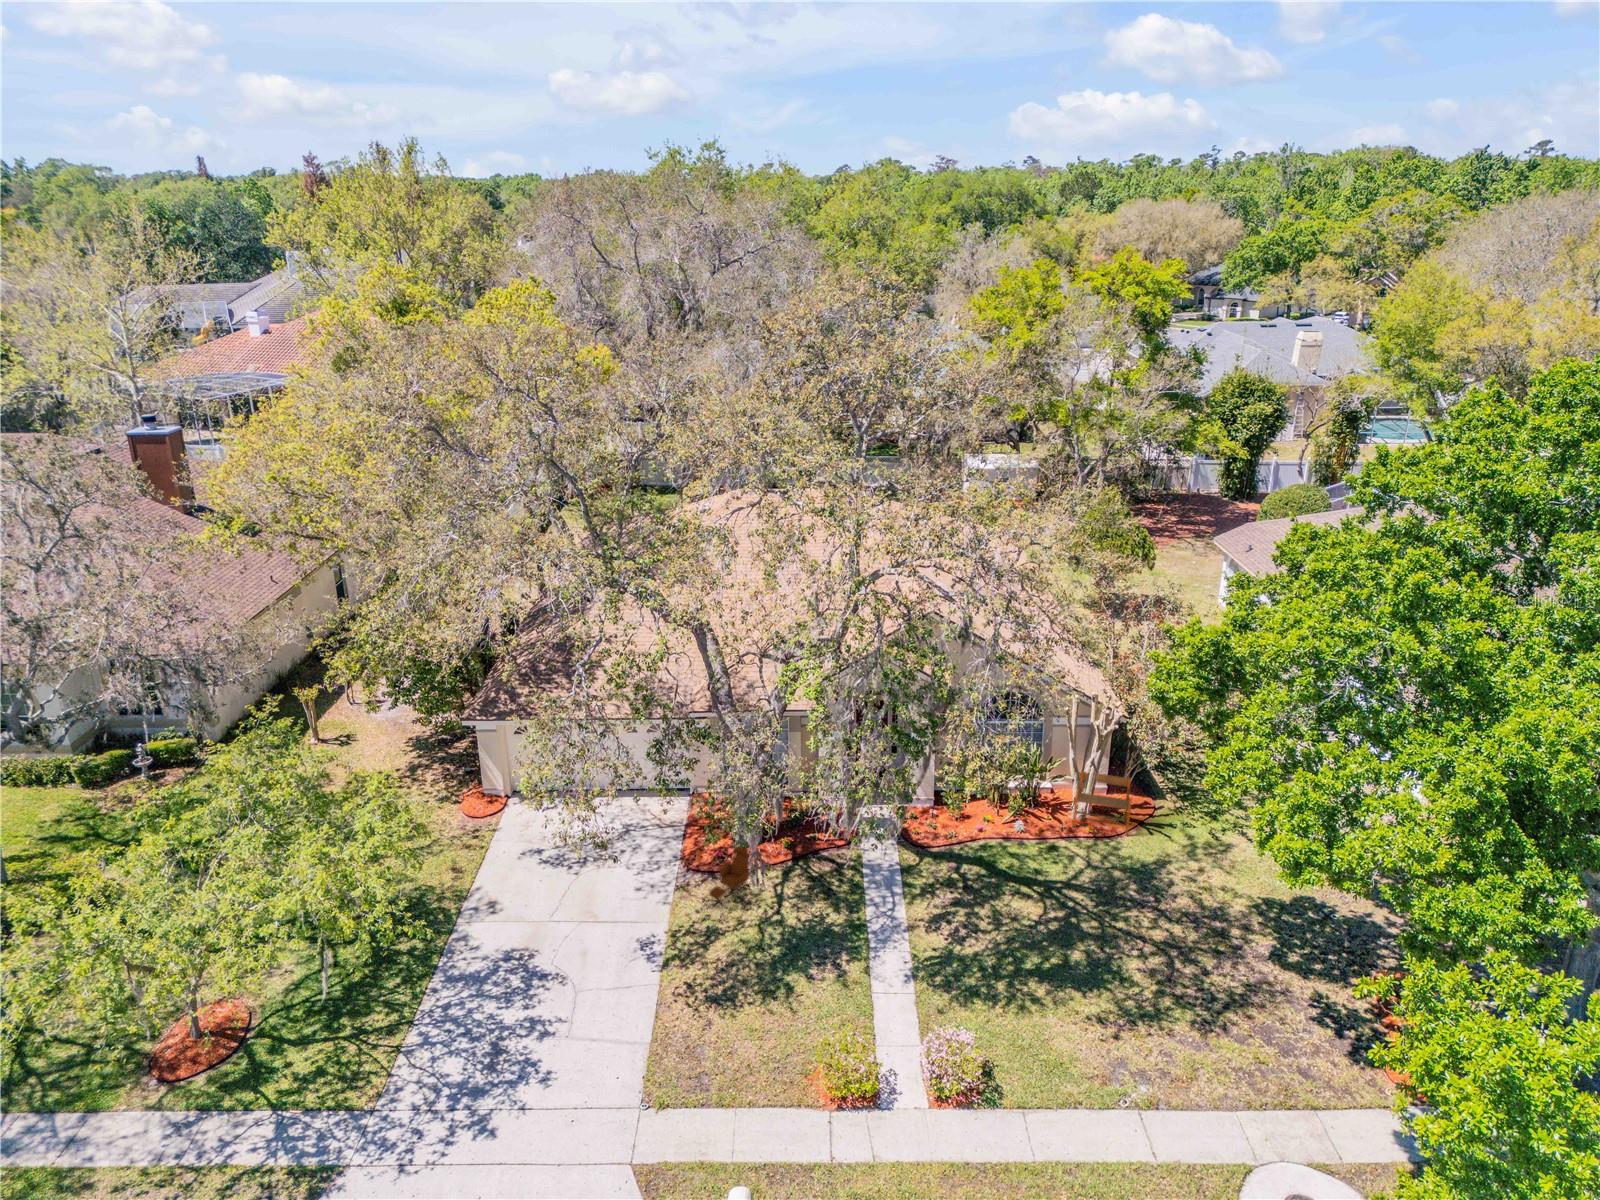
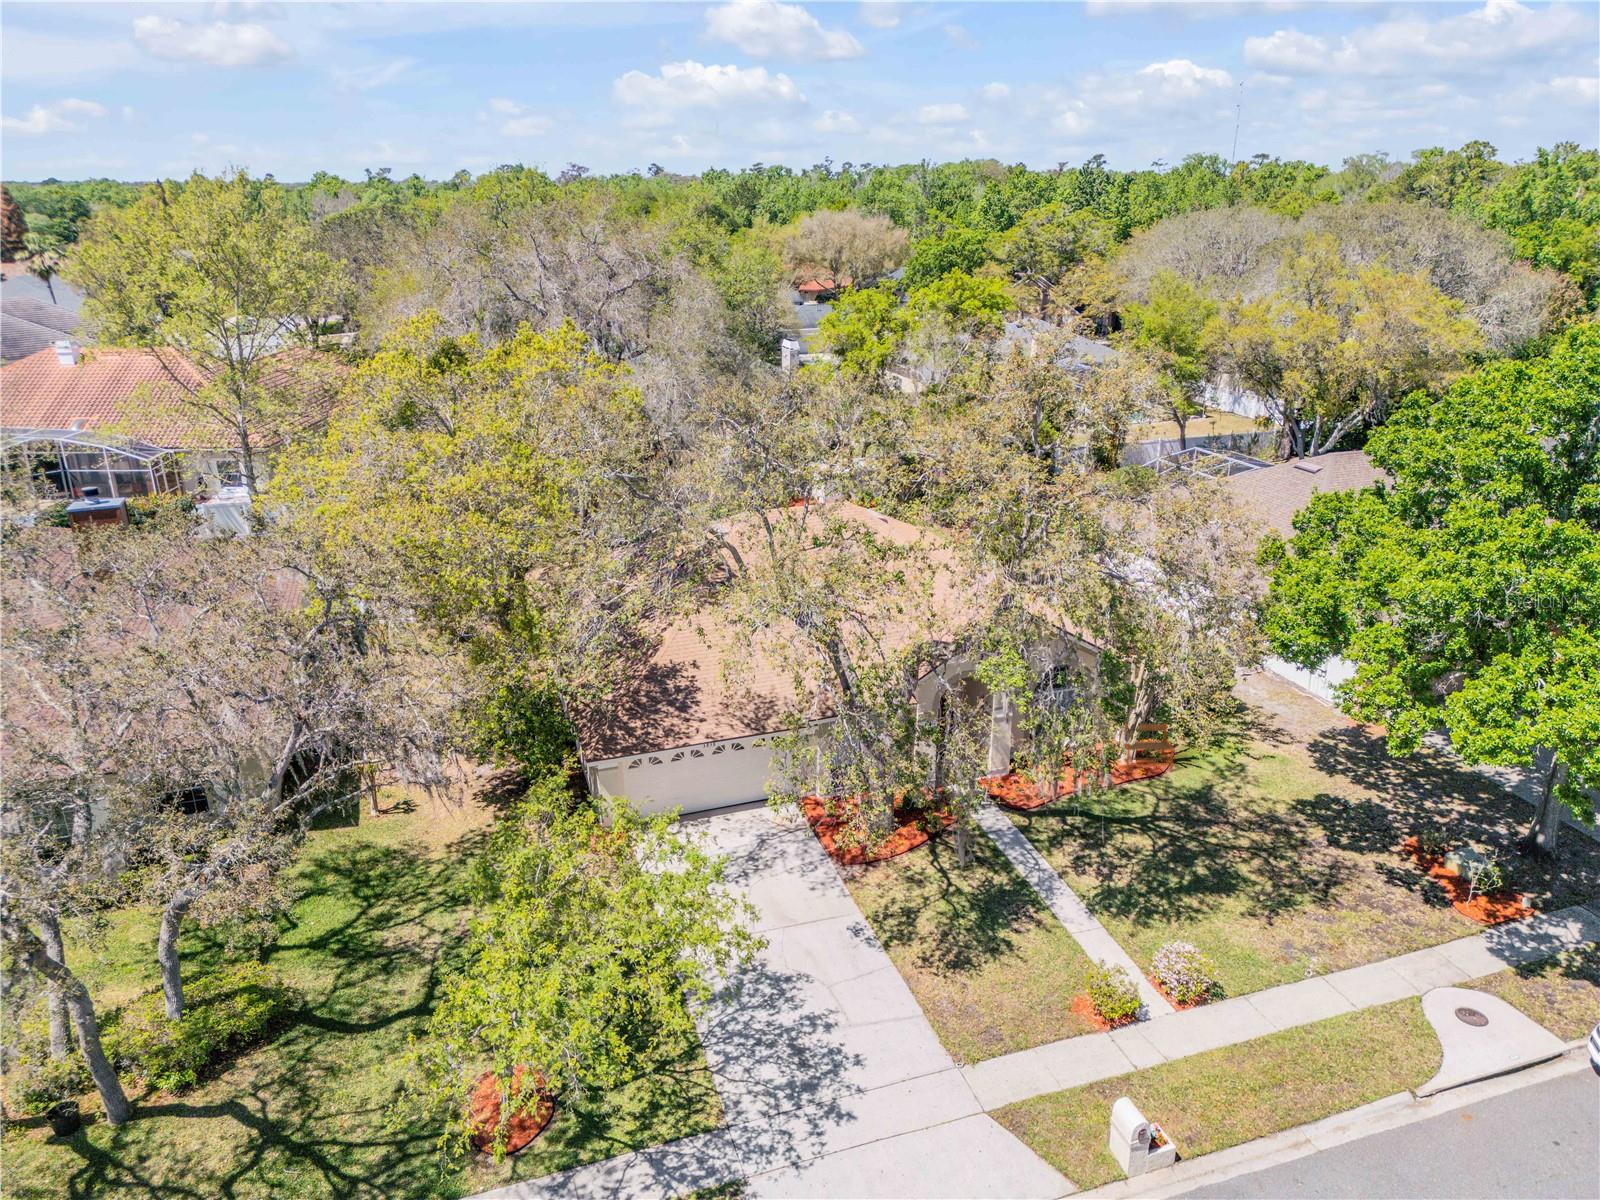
lounge chair: present [709,847,750,903] -> none [884,834,914,893]

